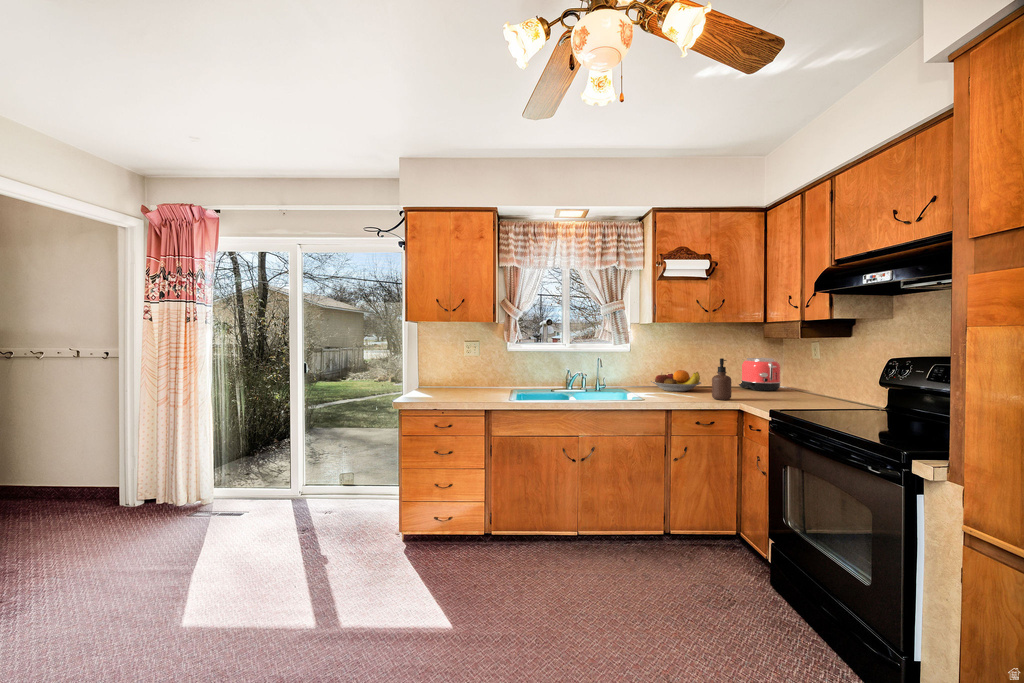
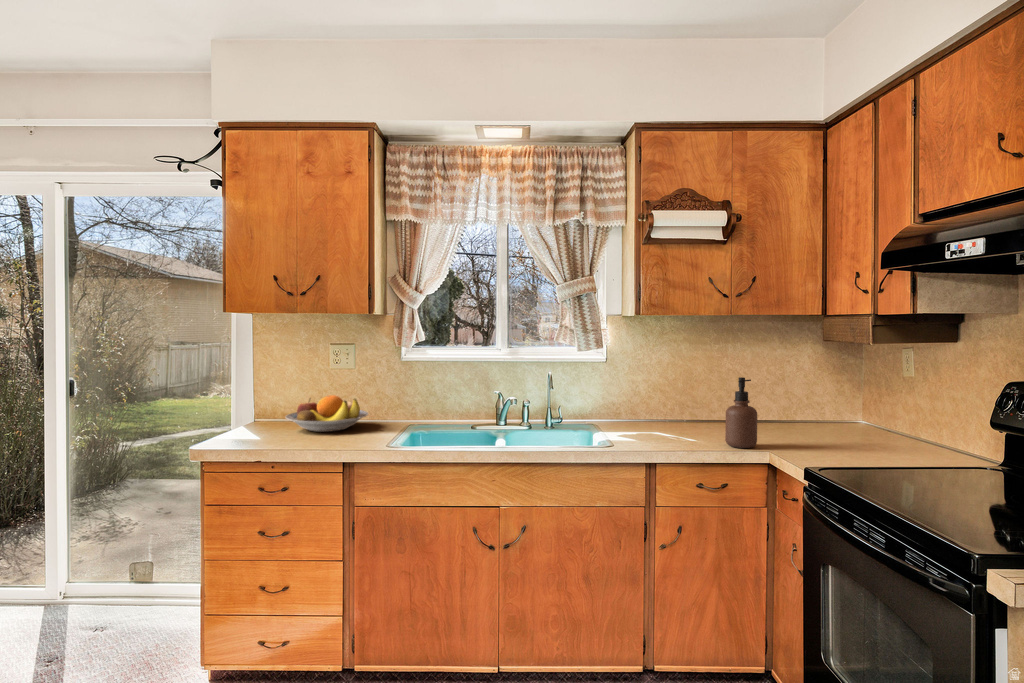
toaster: present [739,358,781,391] -> none [778,369,846,426]
fruit bowl: present [651,370,701,392] -> present [286,395,368,432]

